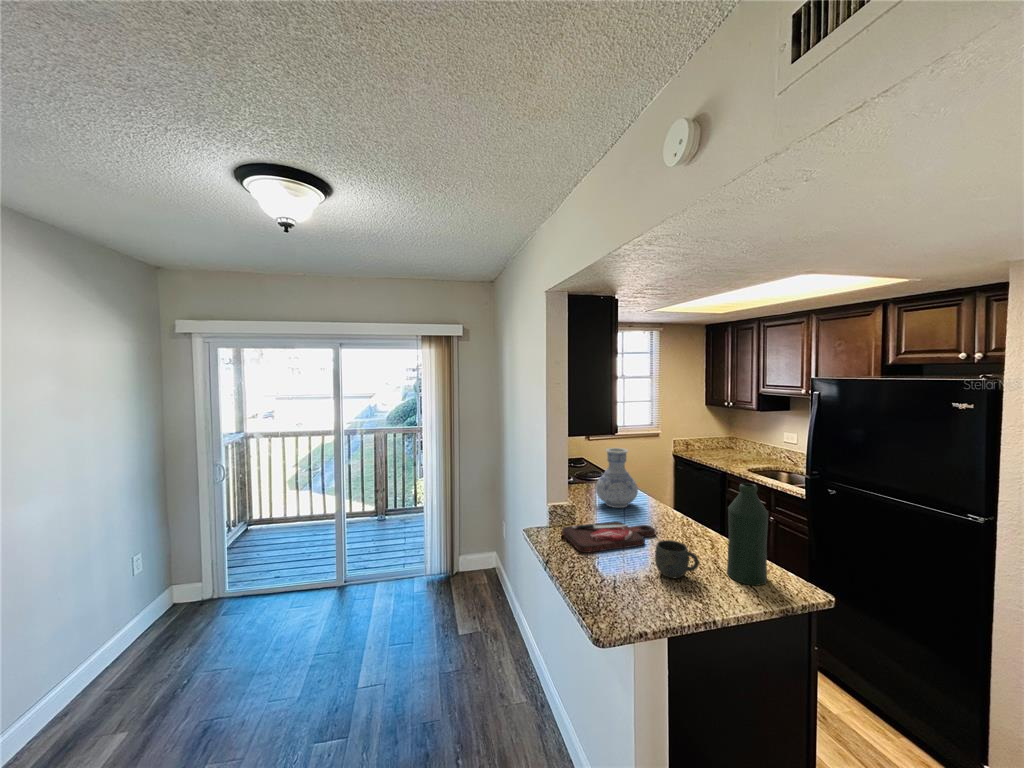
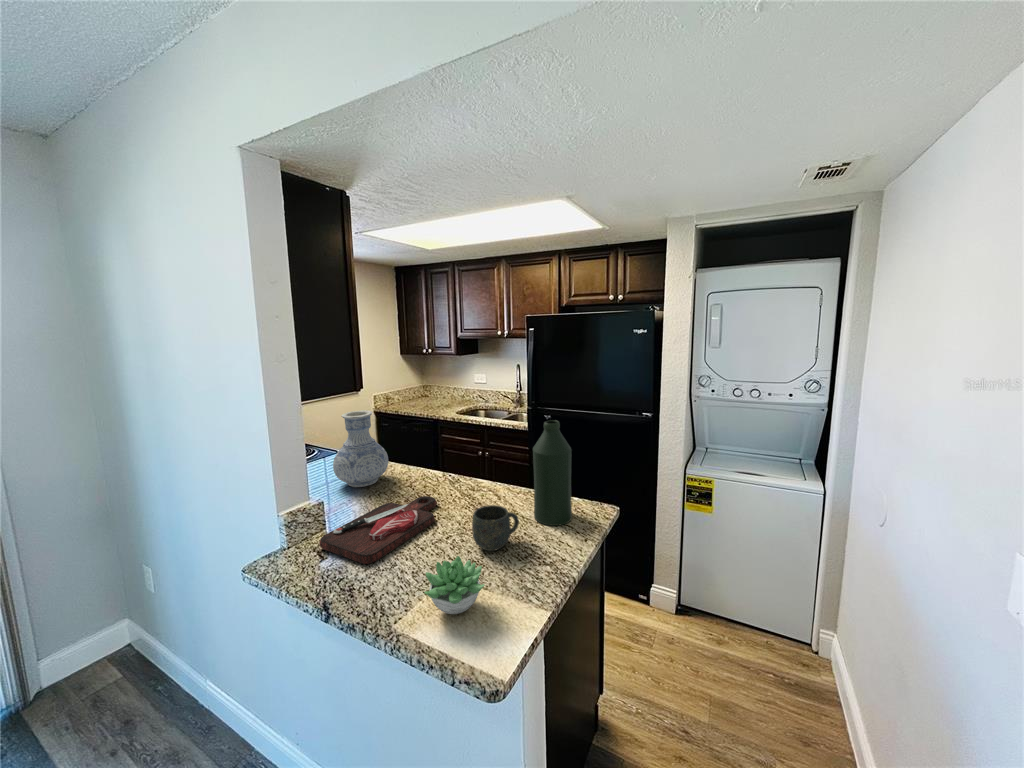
succulent plant: none [589,558,637,598] -> present [424,556,484,614]

